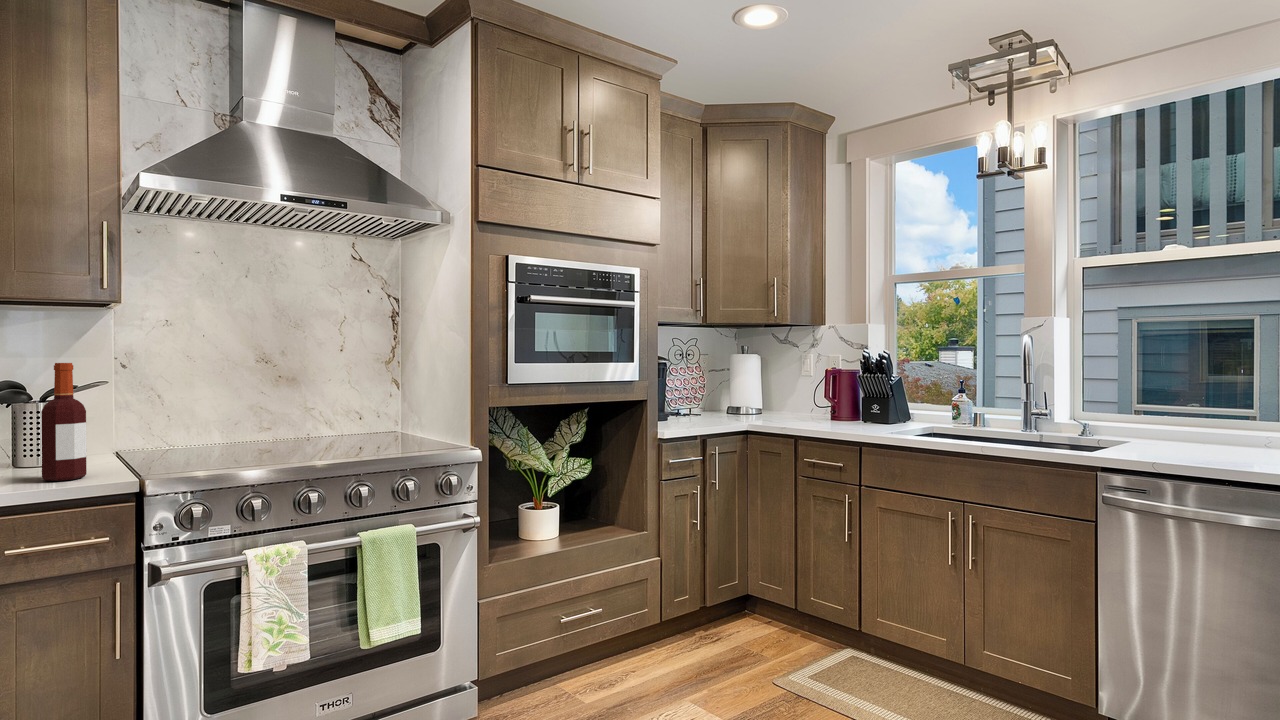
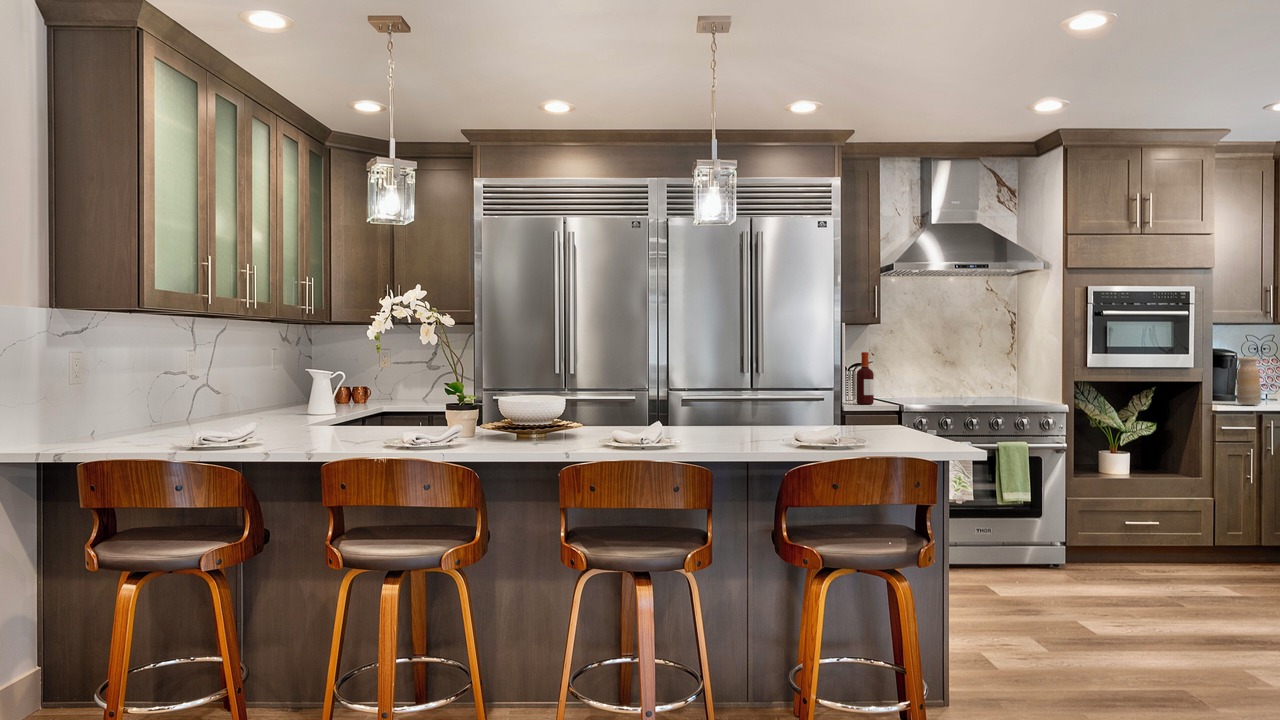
vase: none [678,365,704,427] -> present [1237,357,1261,405]

